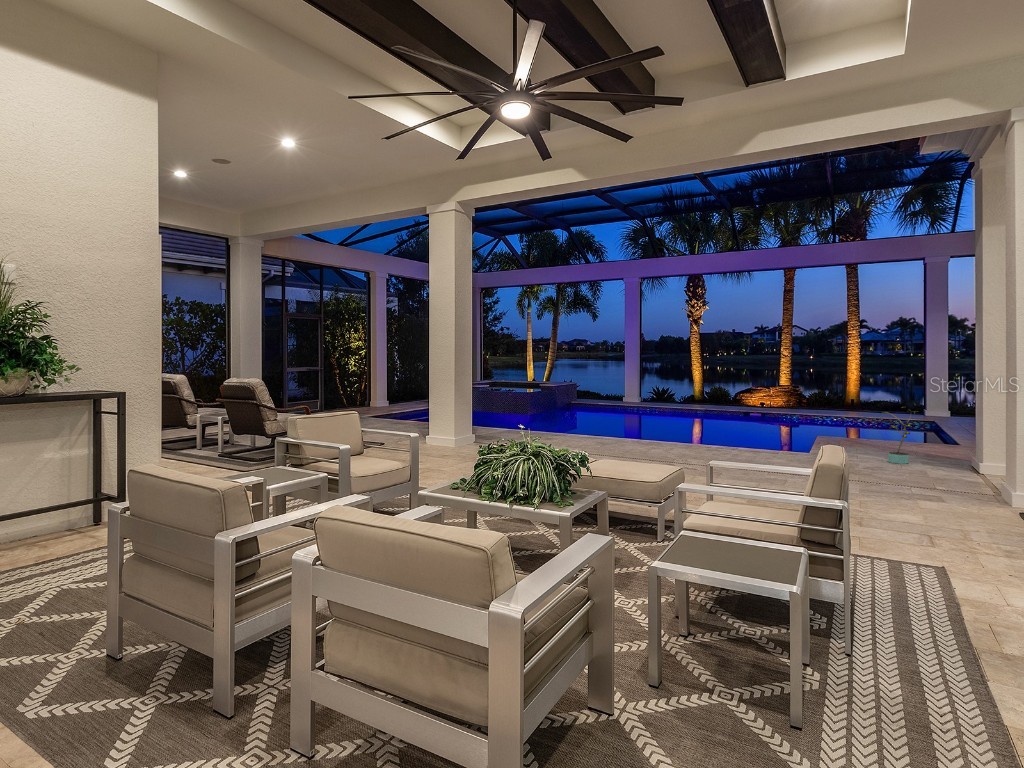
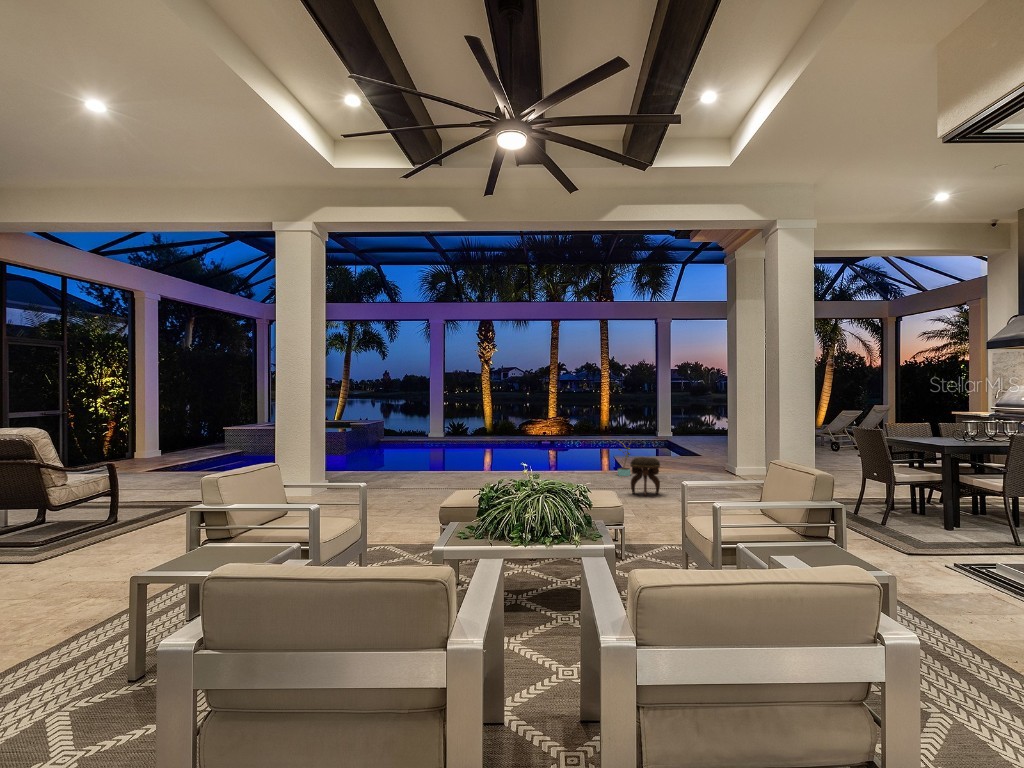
footstool: none [923,439,978,498] -> present [630,457,660,496]

